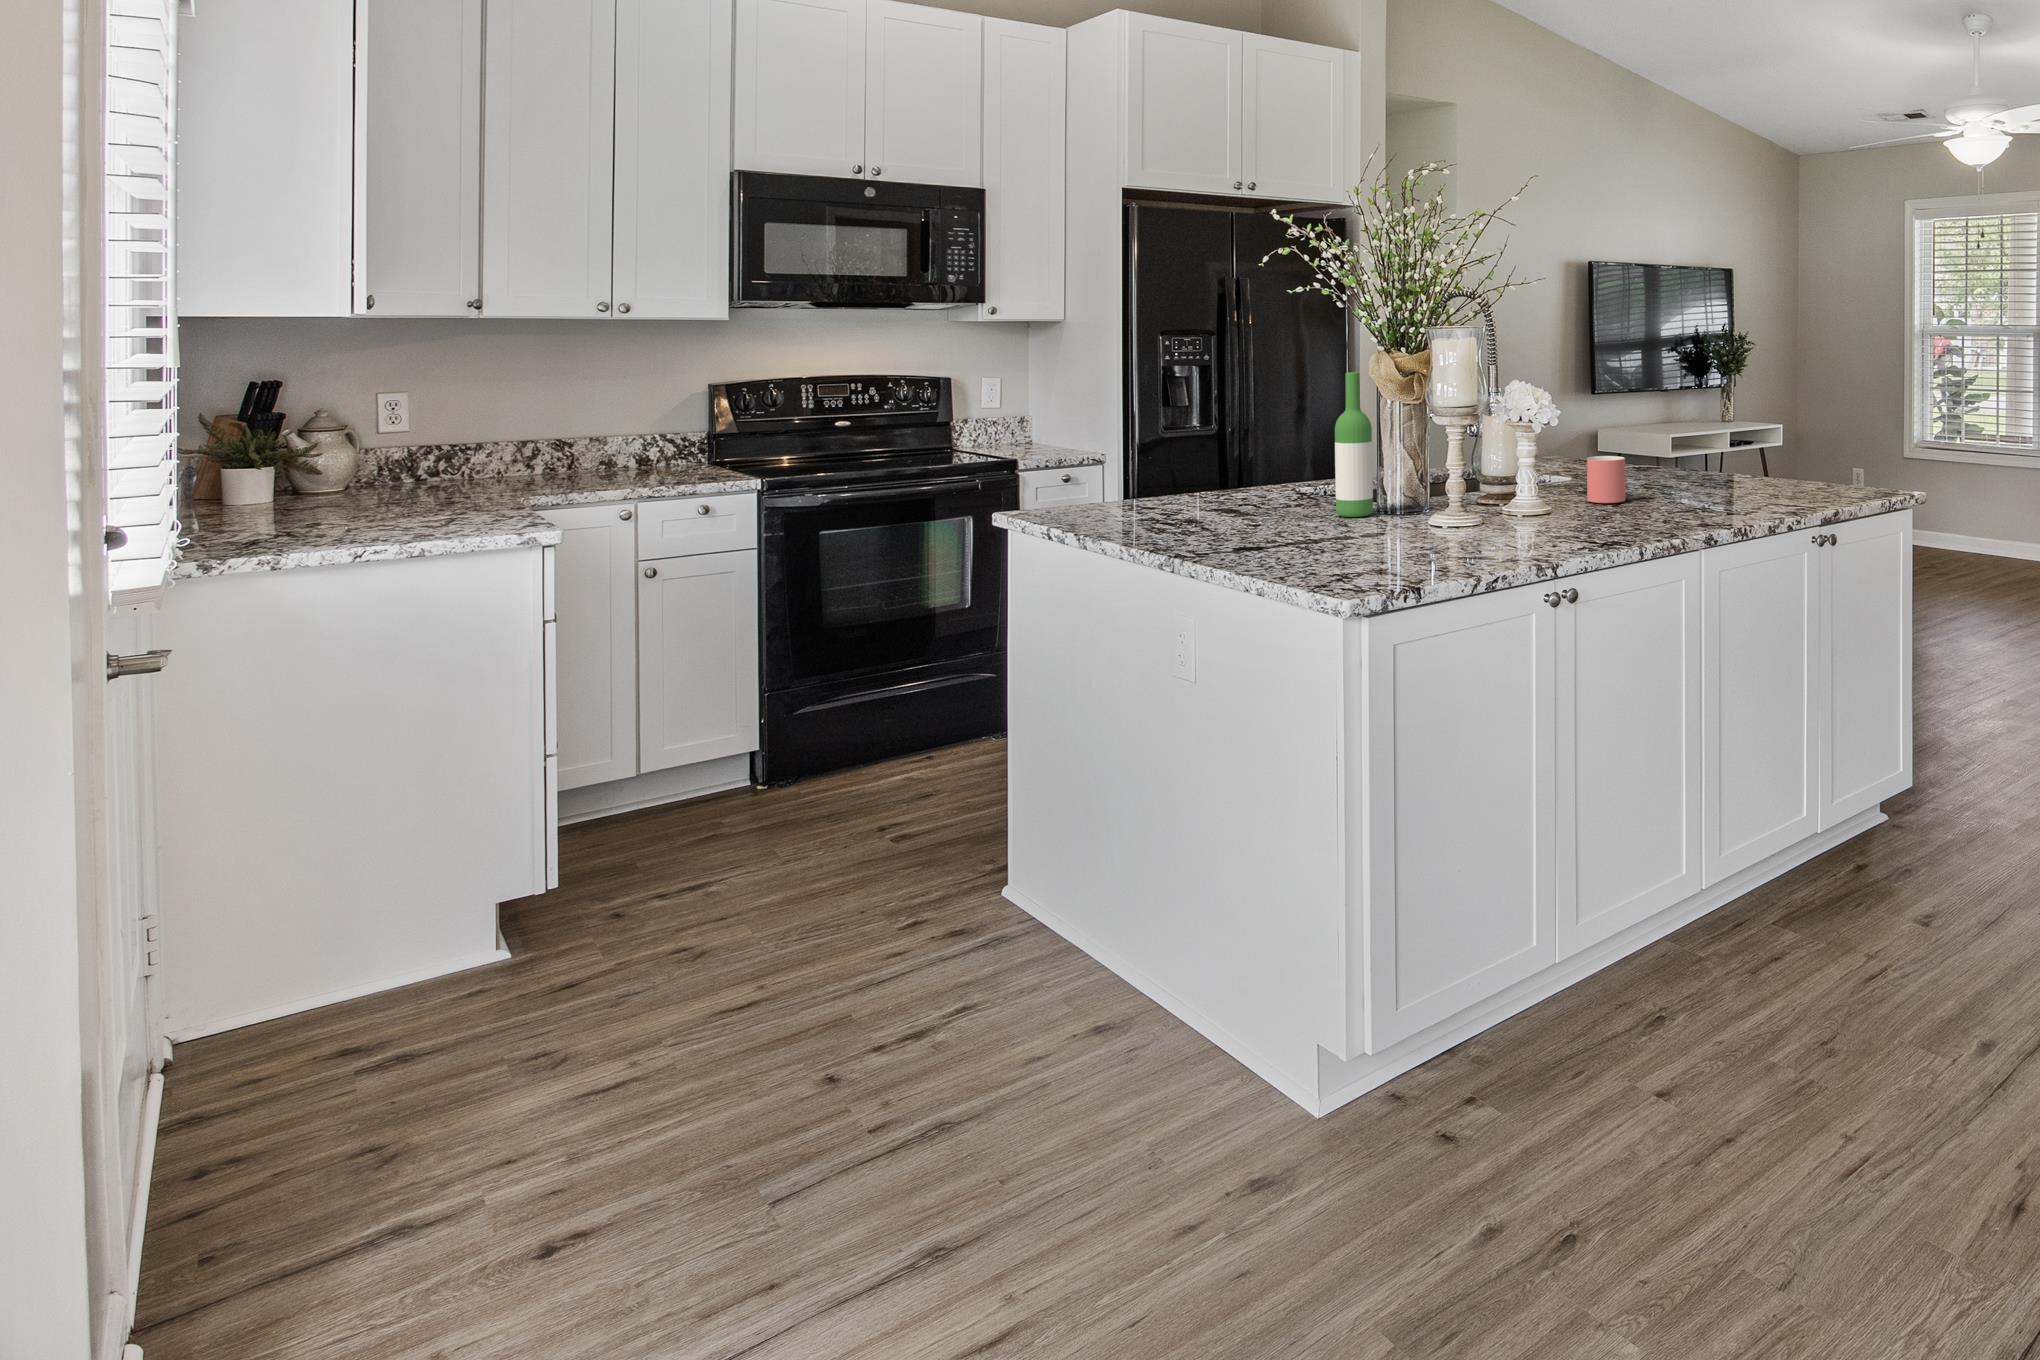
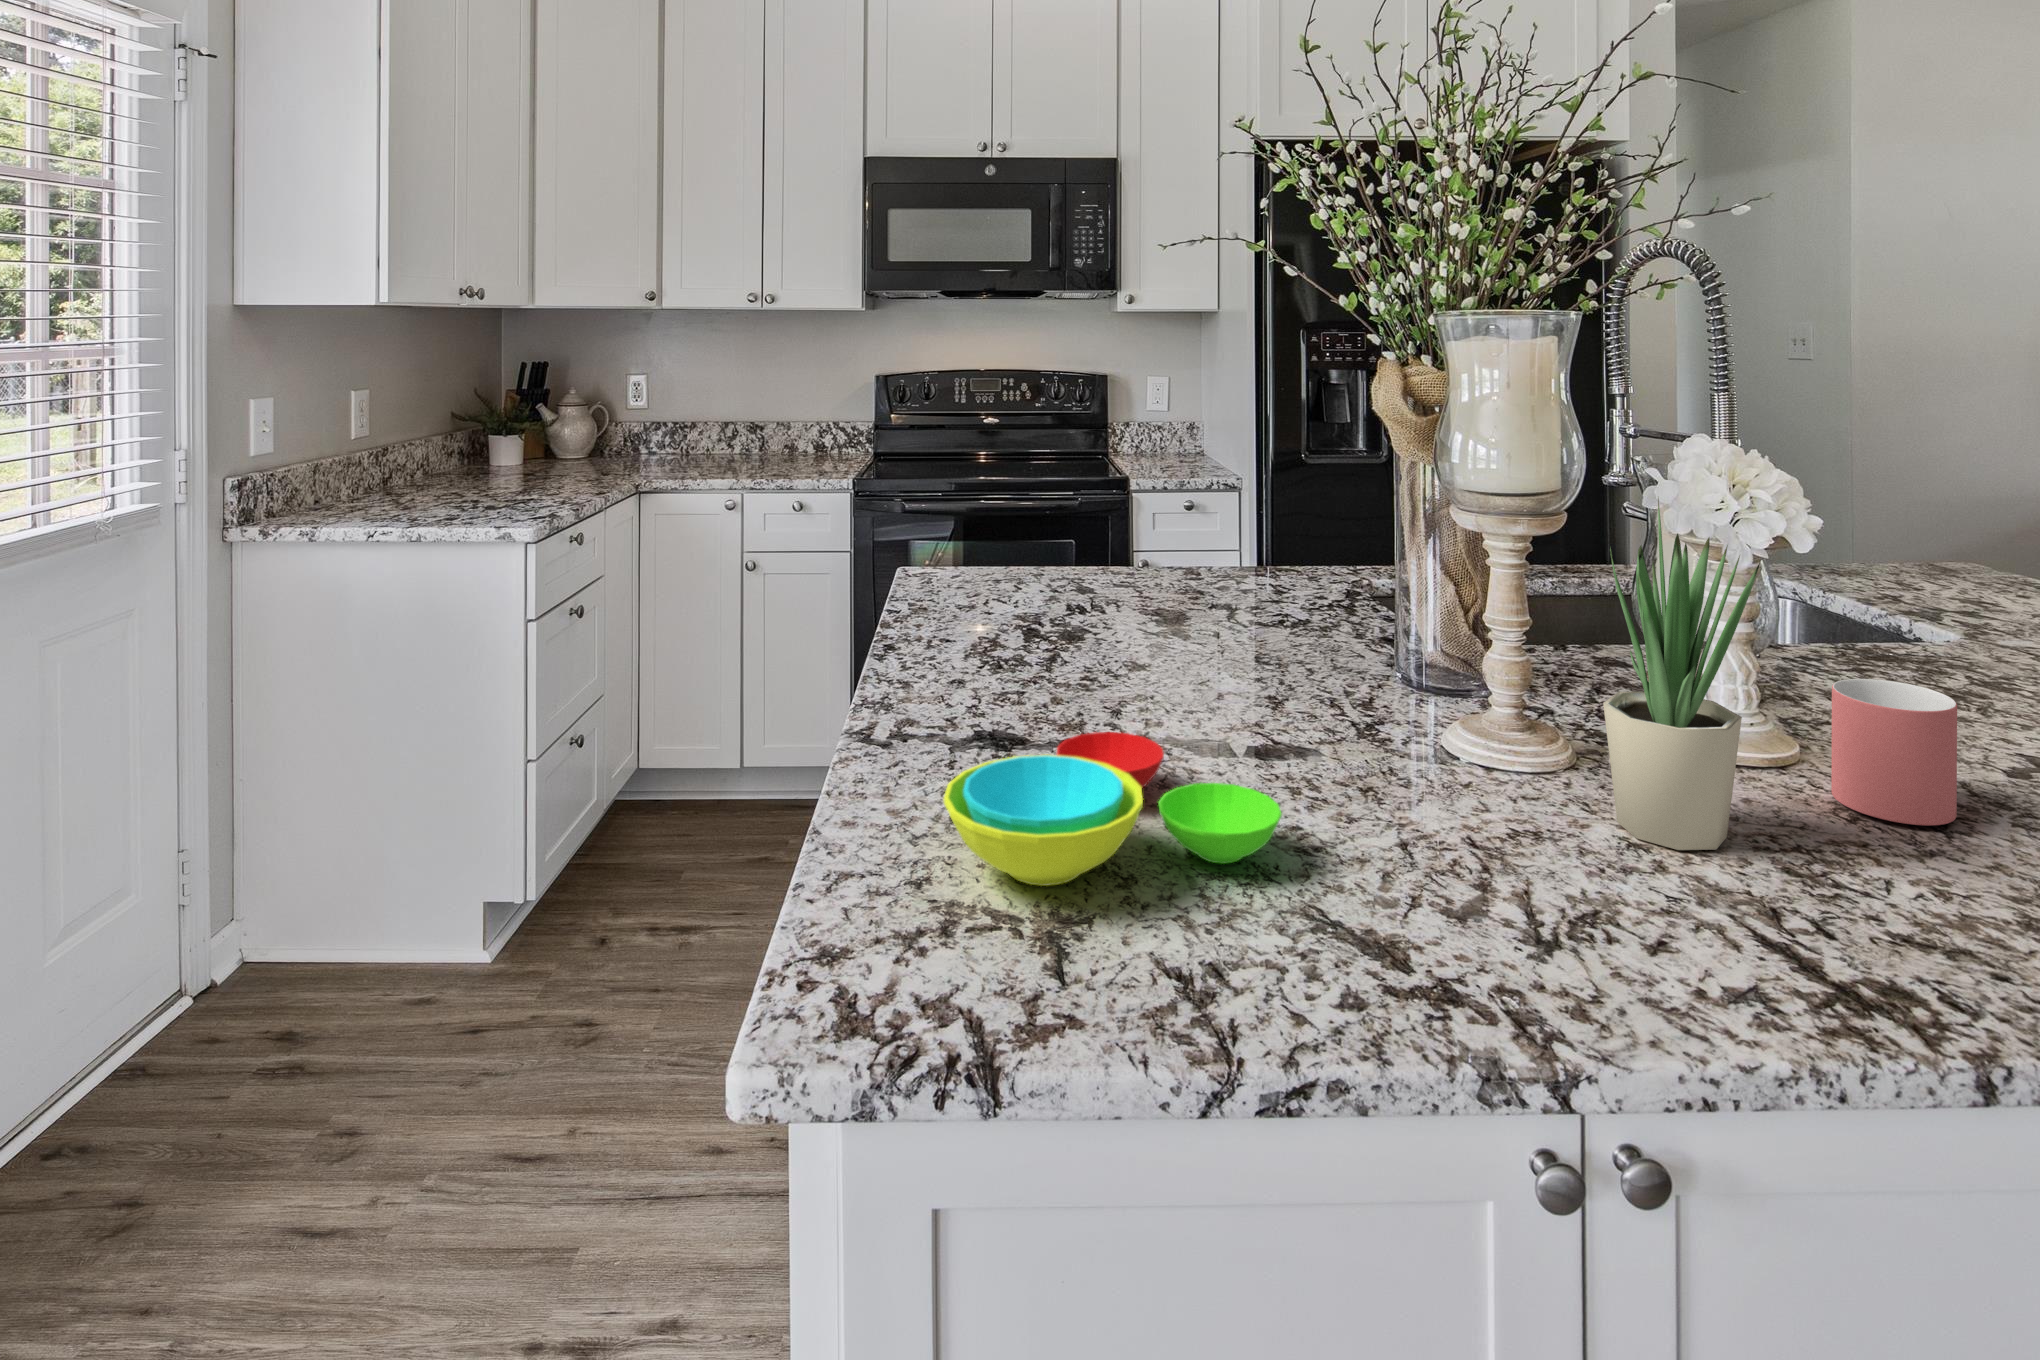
wine bottle: present [1335,372,1373,517] -> none [1189,429,1264,722]
potted plant: none [1530,382,1584,516] -> present [1603,498,1760,850]
bowl: none [1332,508,1453,551] -> present [944,732,1282,886]

